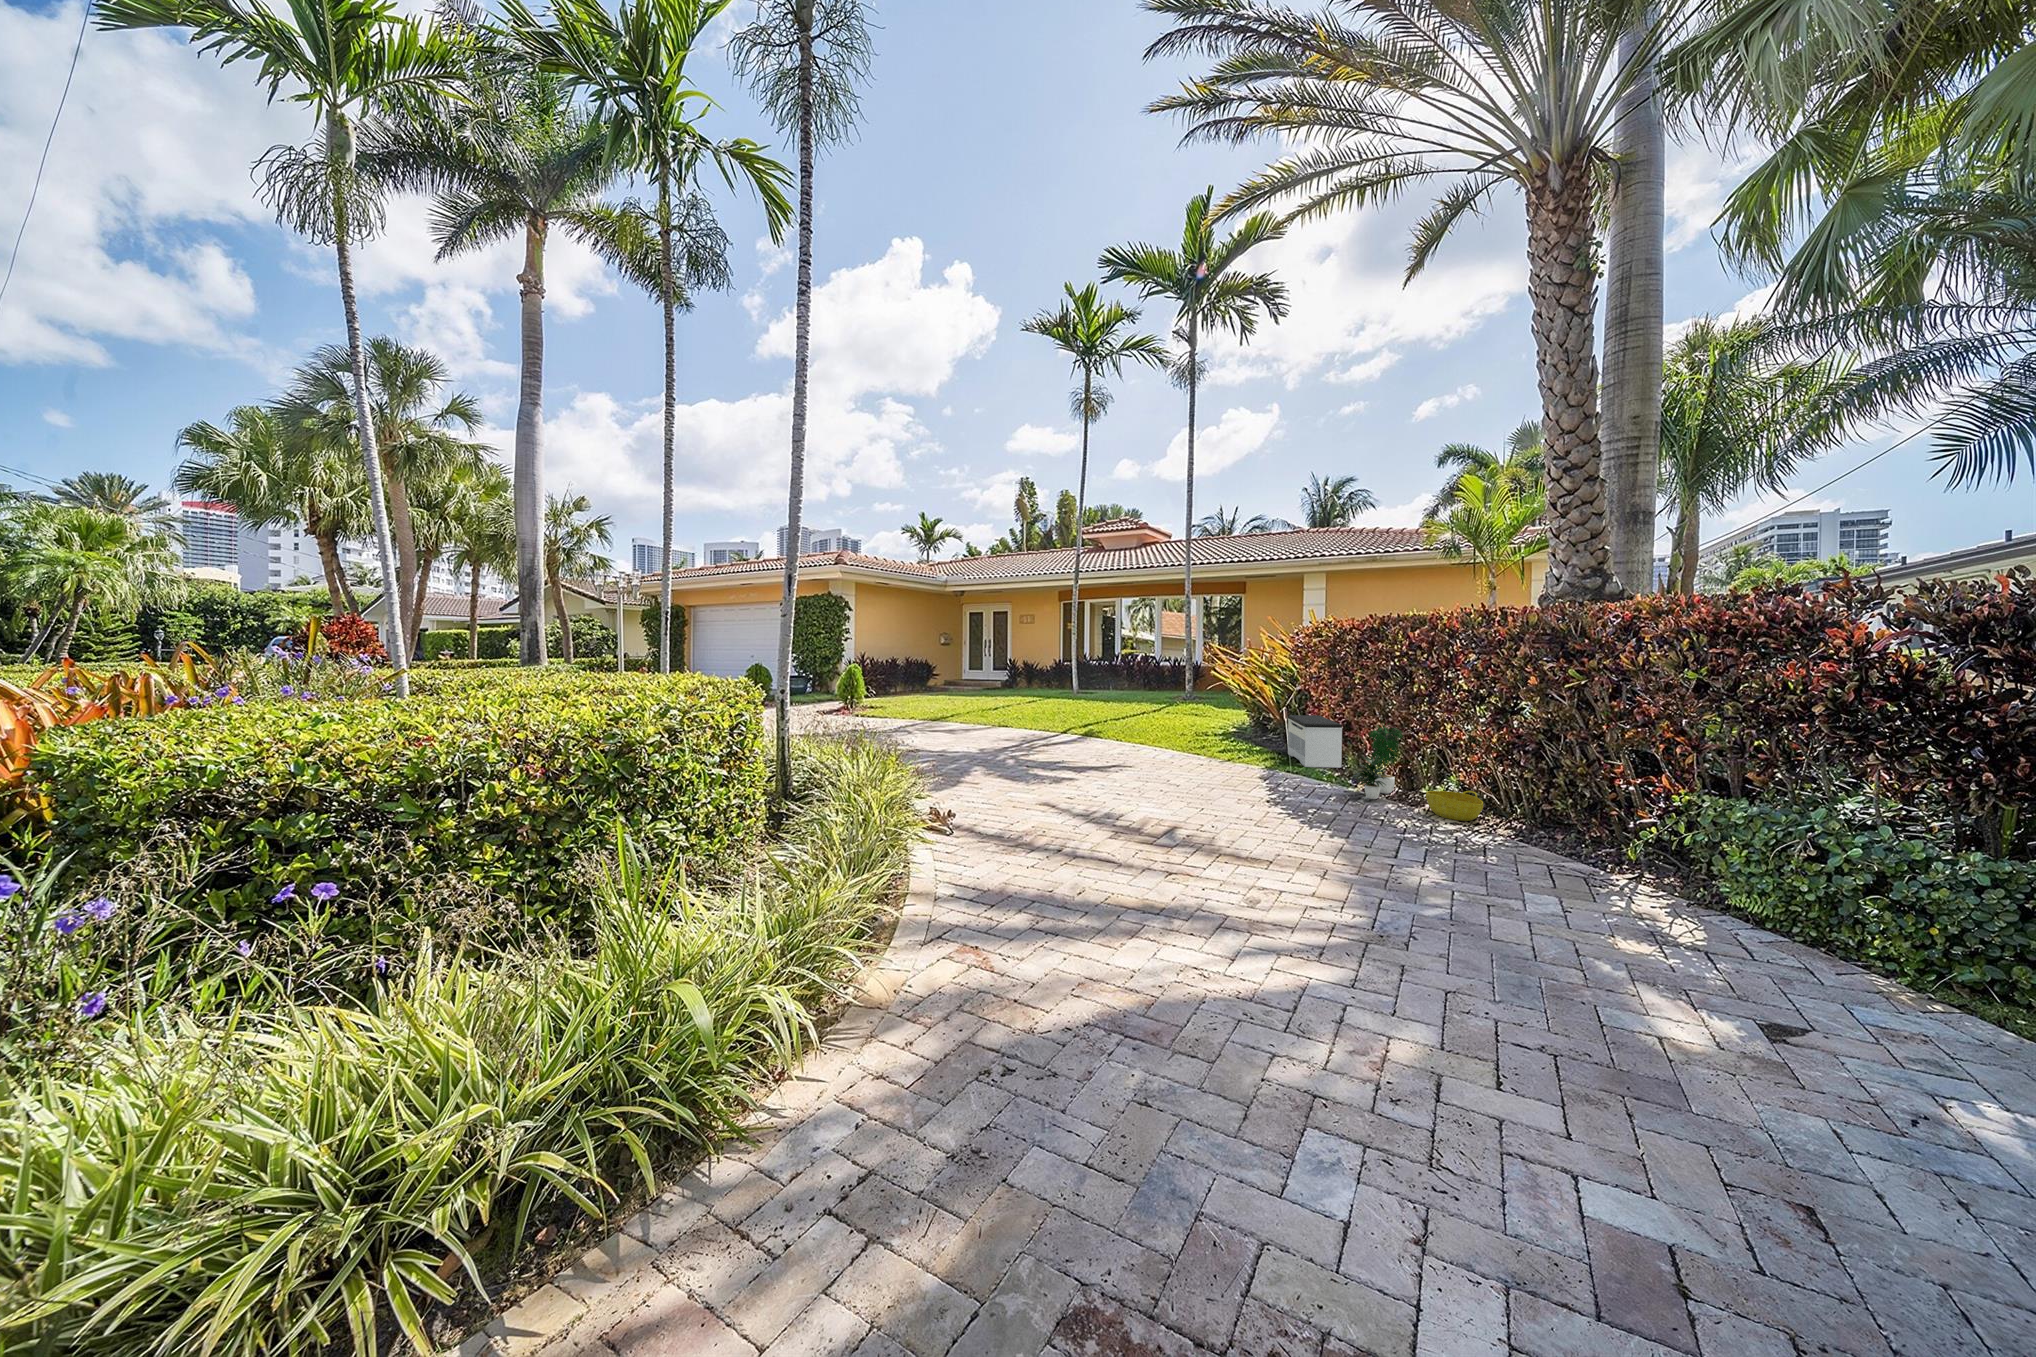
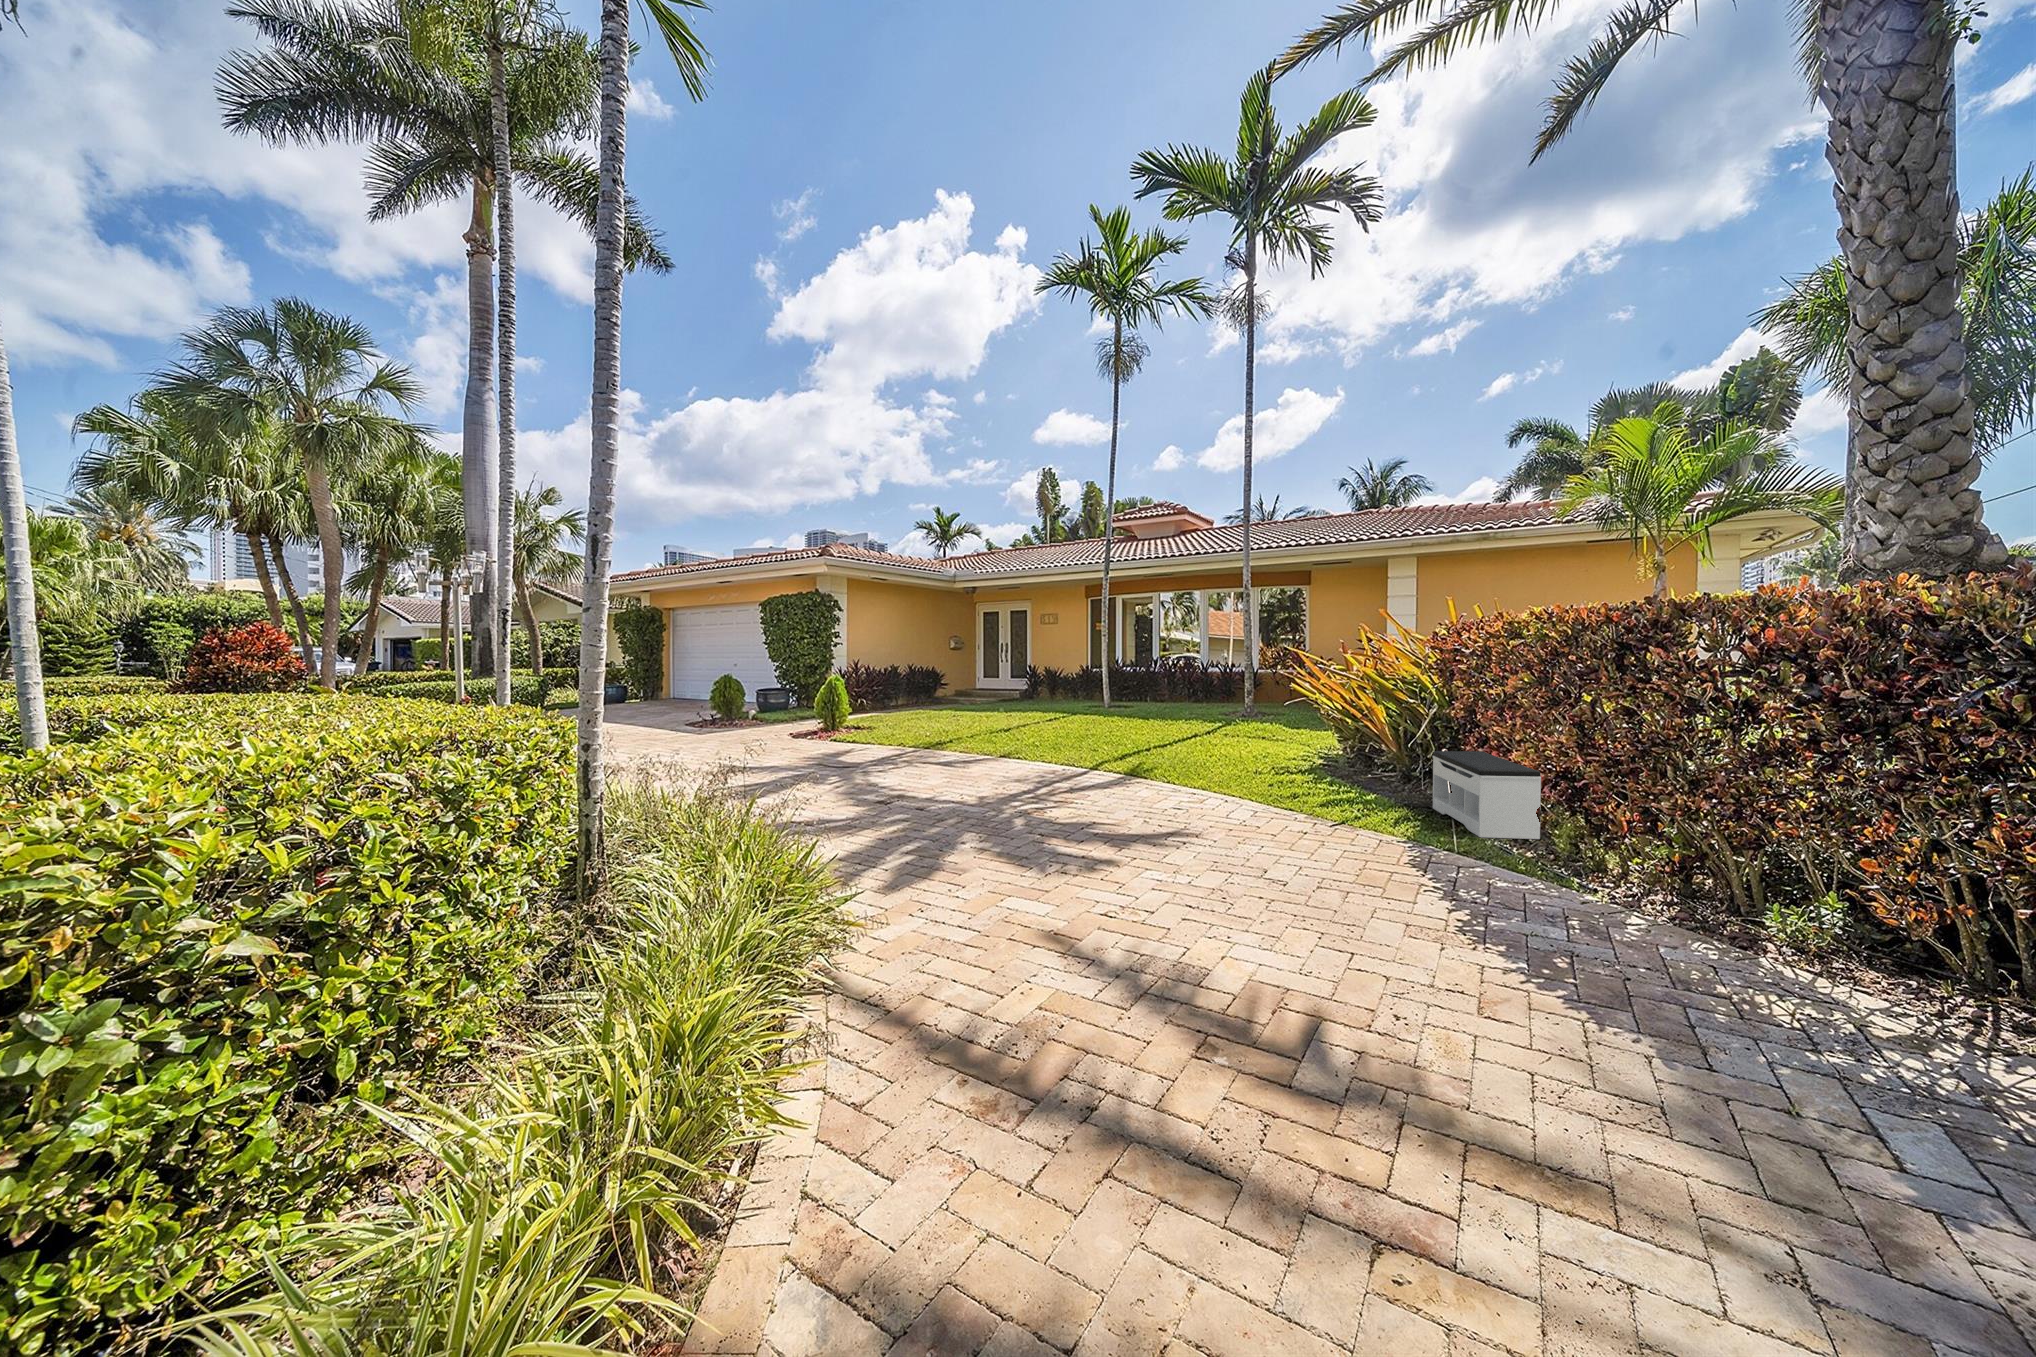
potted plant: present [1354,722,1402,799] -> none [1622,778,1715,925]
basket: present [1426,791,1483,821] -> none [1806,925,1982,1003]

